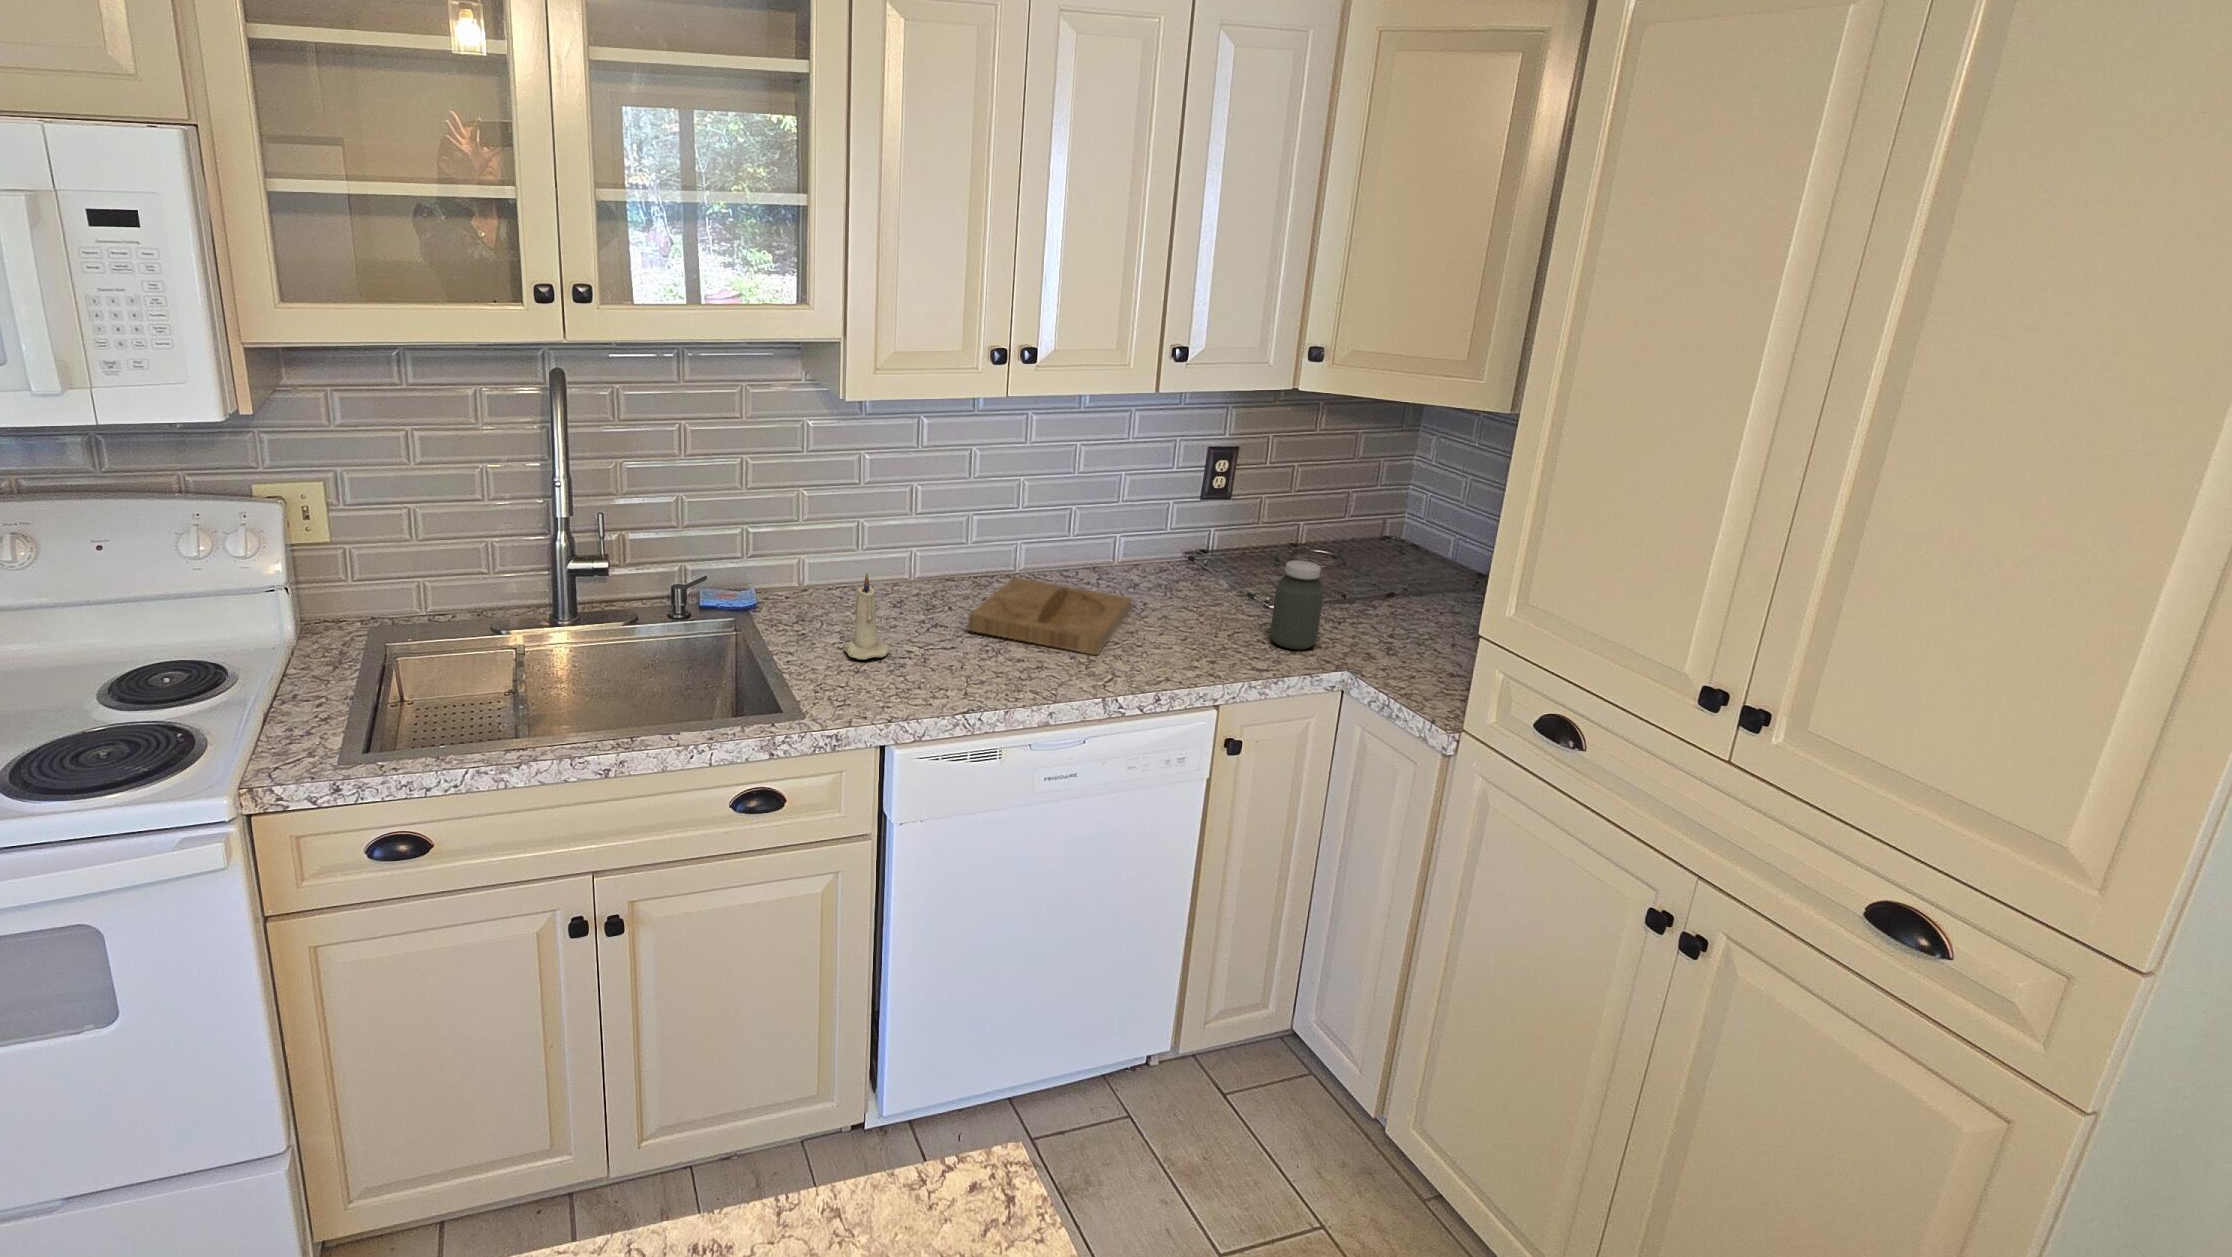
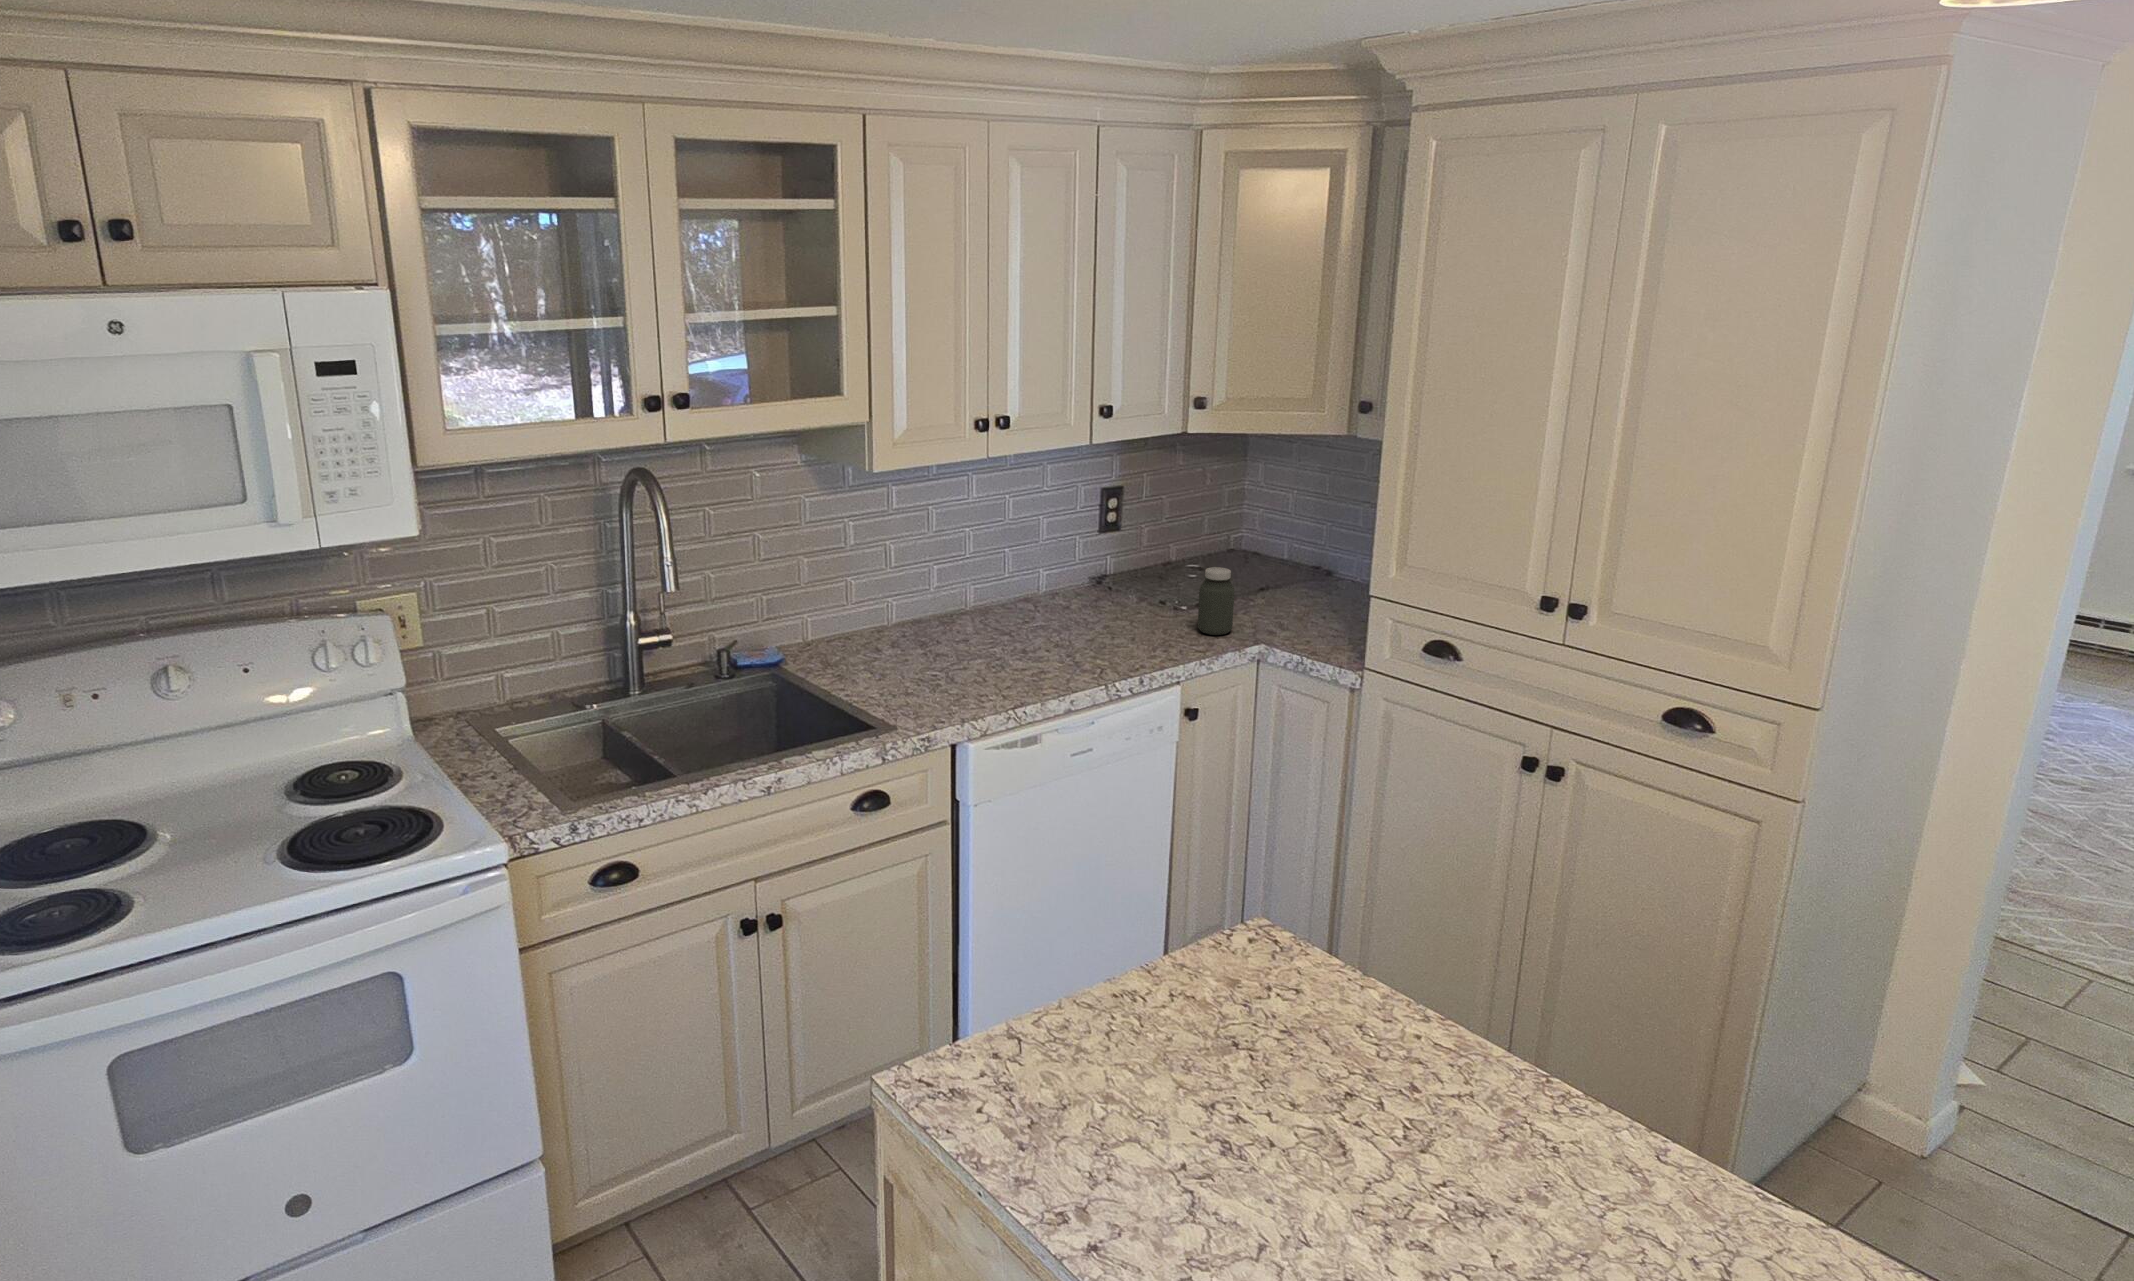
candle: present [844,573,889,660] -> none [886,615,924,686]
tray: present [968,578,1132,655] -> none [973,611,1085,659]

